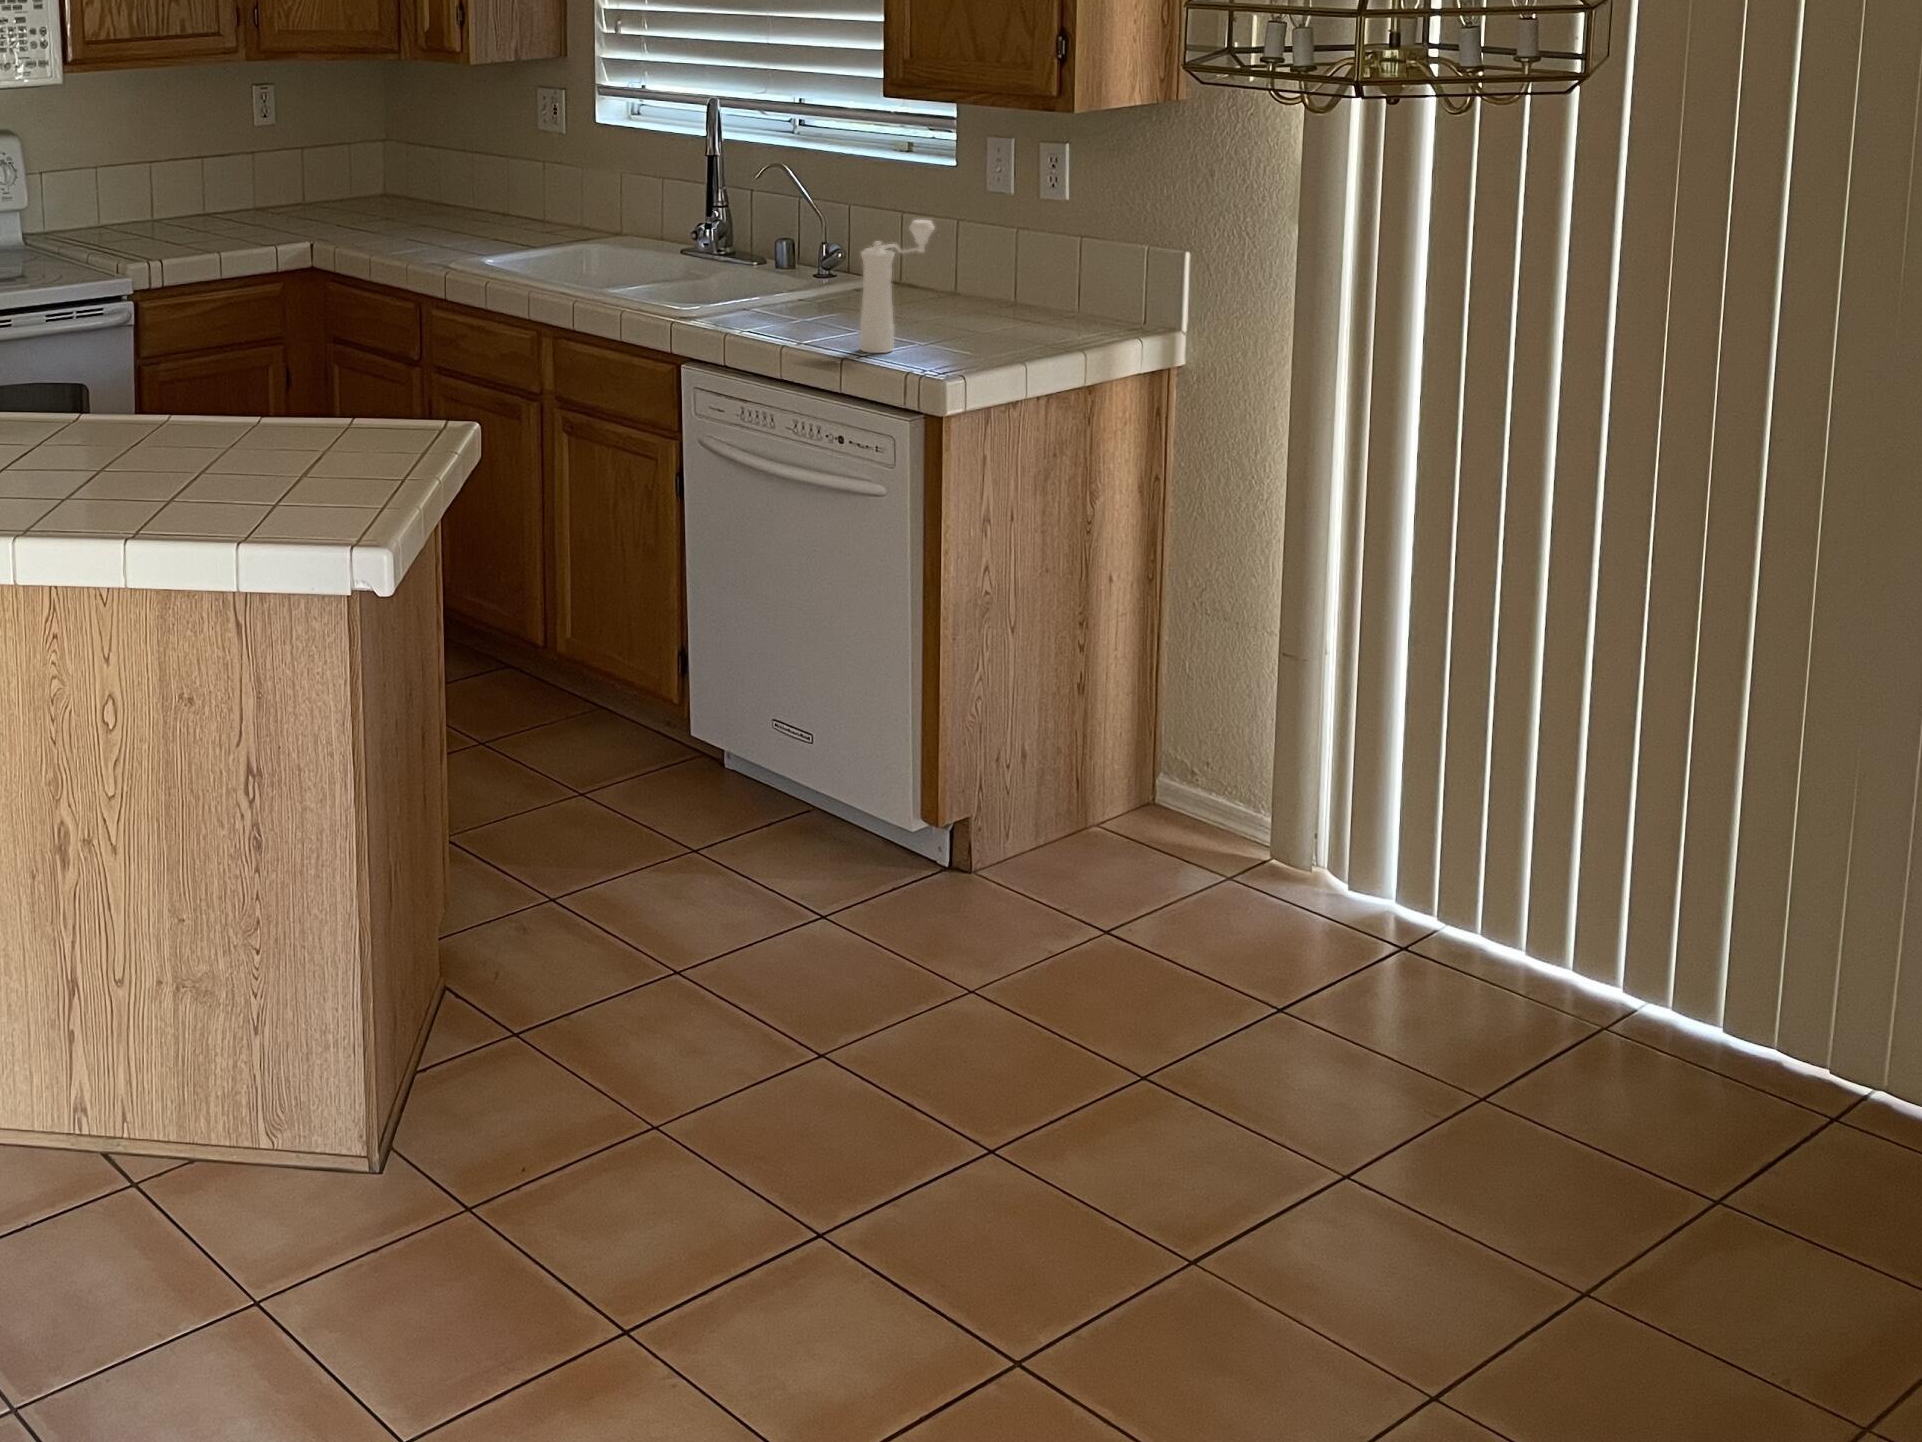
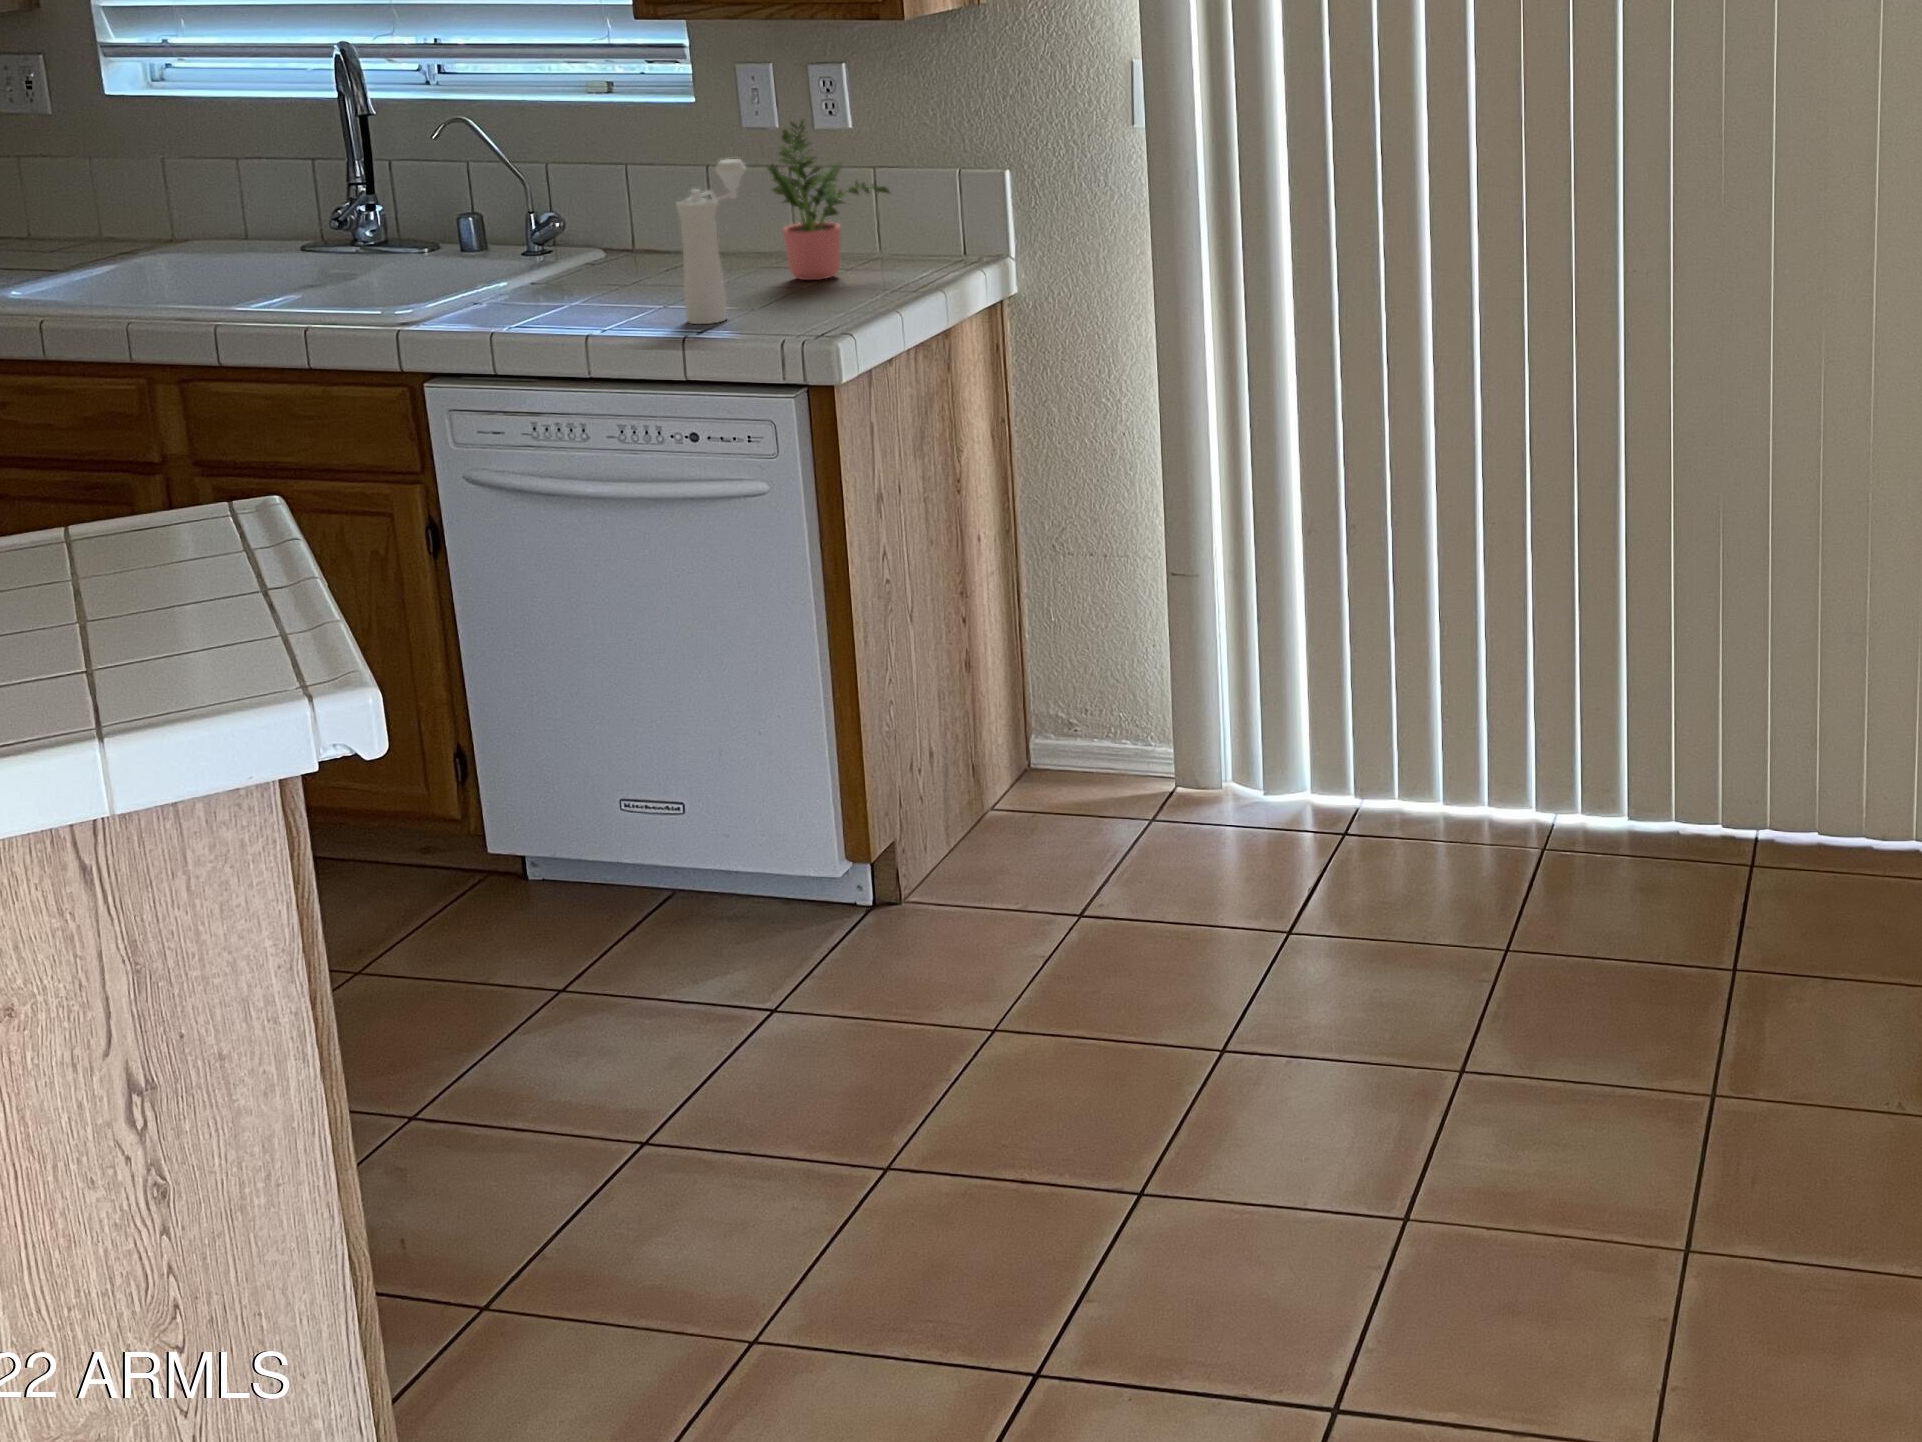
potted plant: none [966,191,1082,330] -> present [767,121,890,280]

